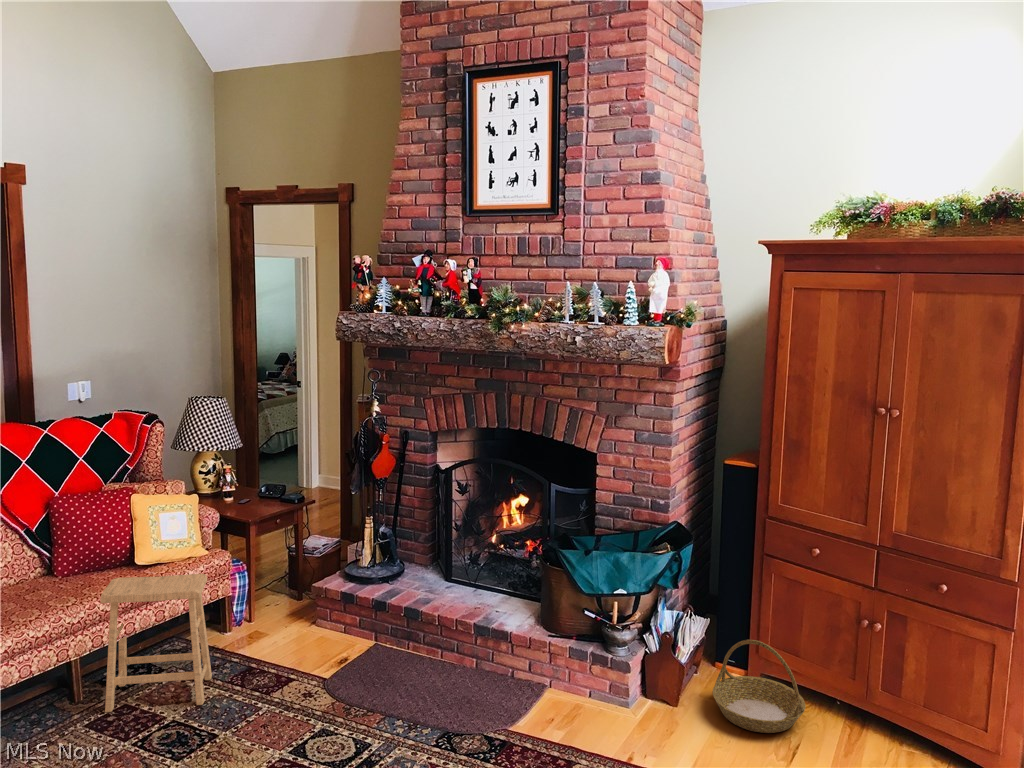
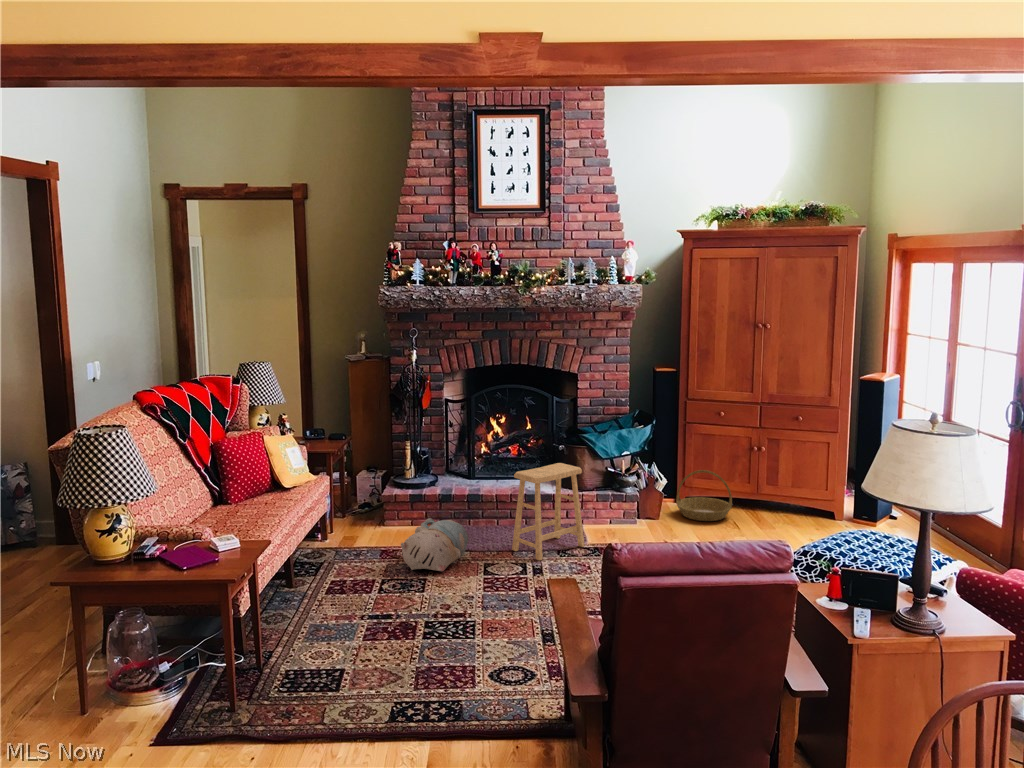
footstool: present [100,574,212,712] -> present [512,463,585,560]
plush toy: none [233,630,351,716] -> present [401,518,468,571]

